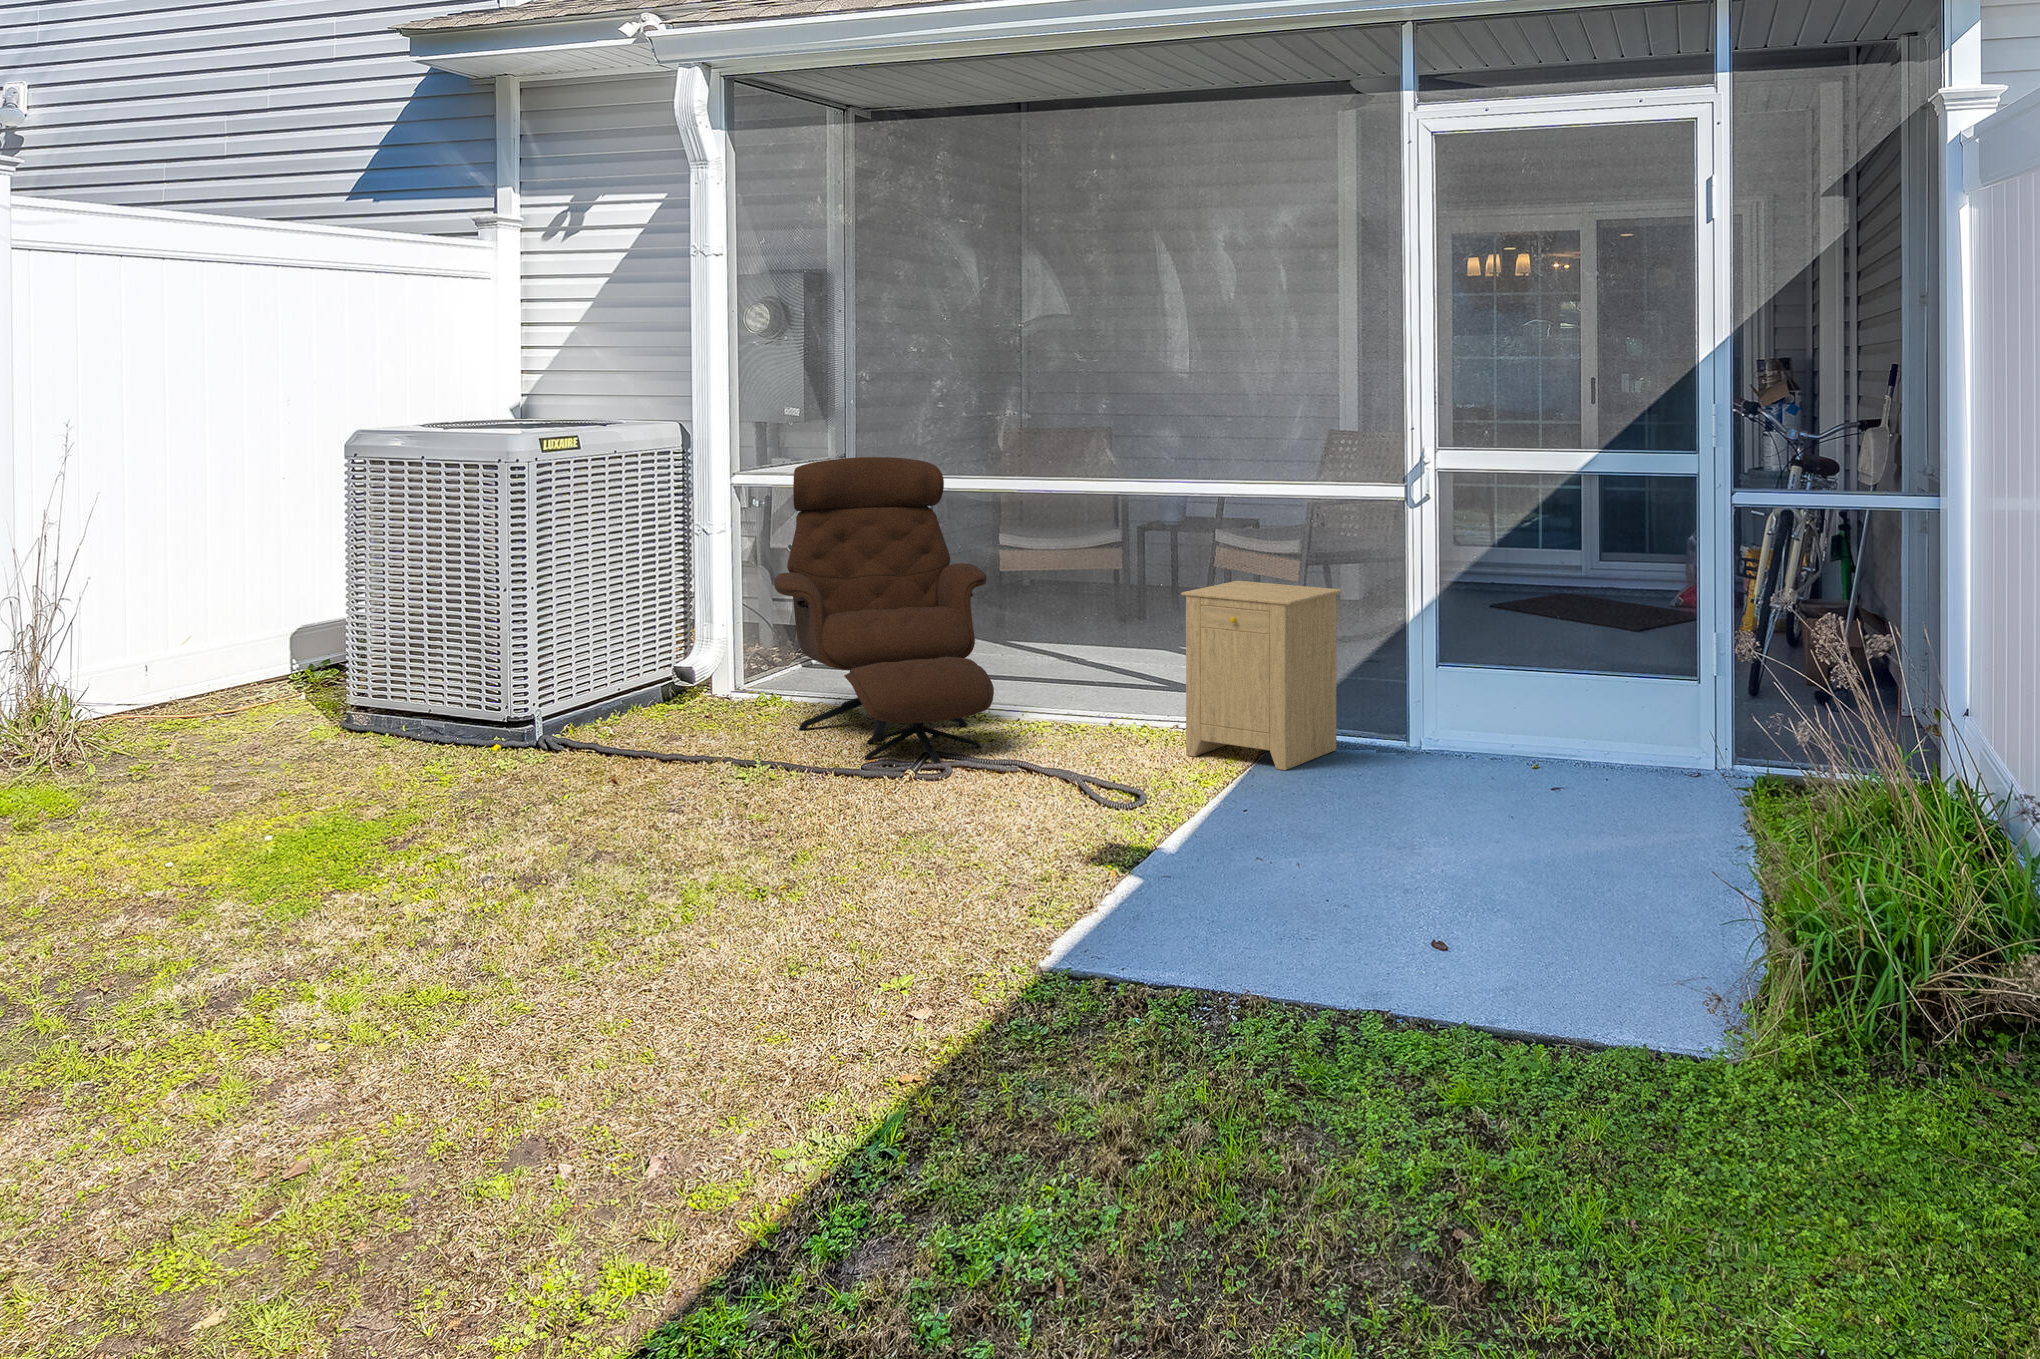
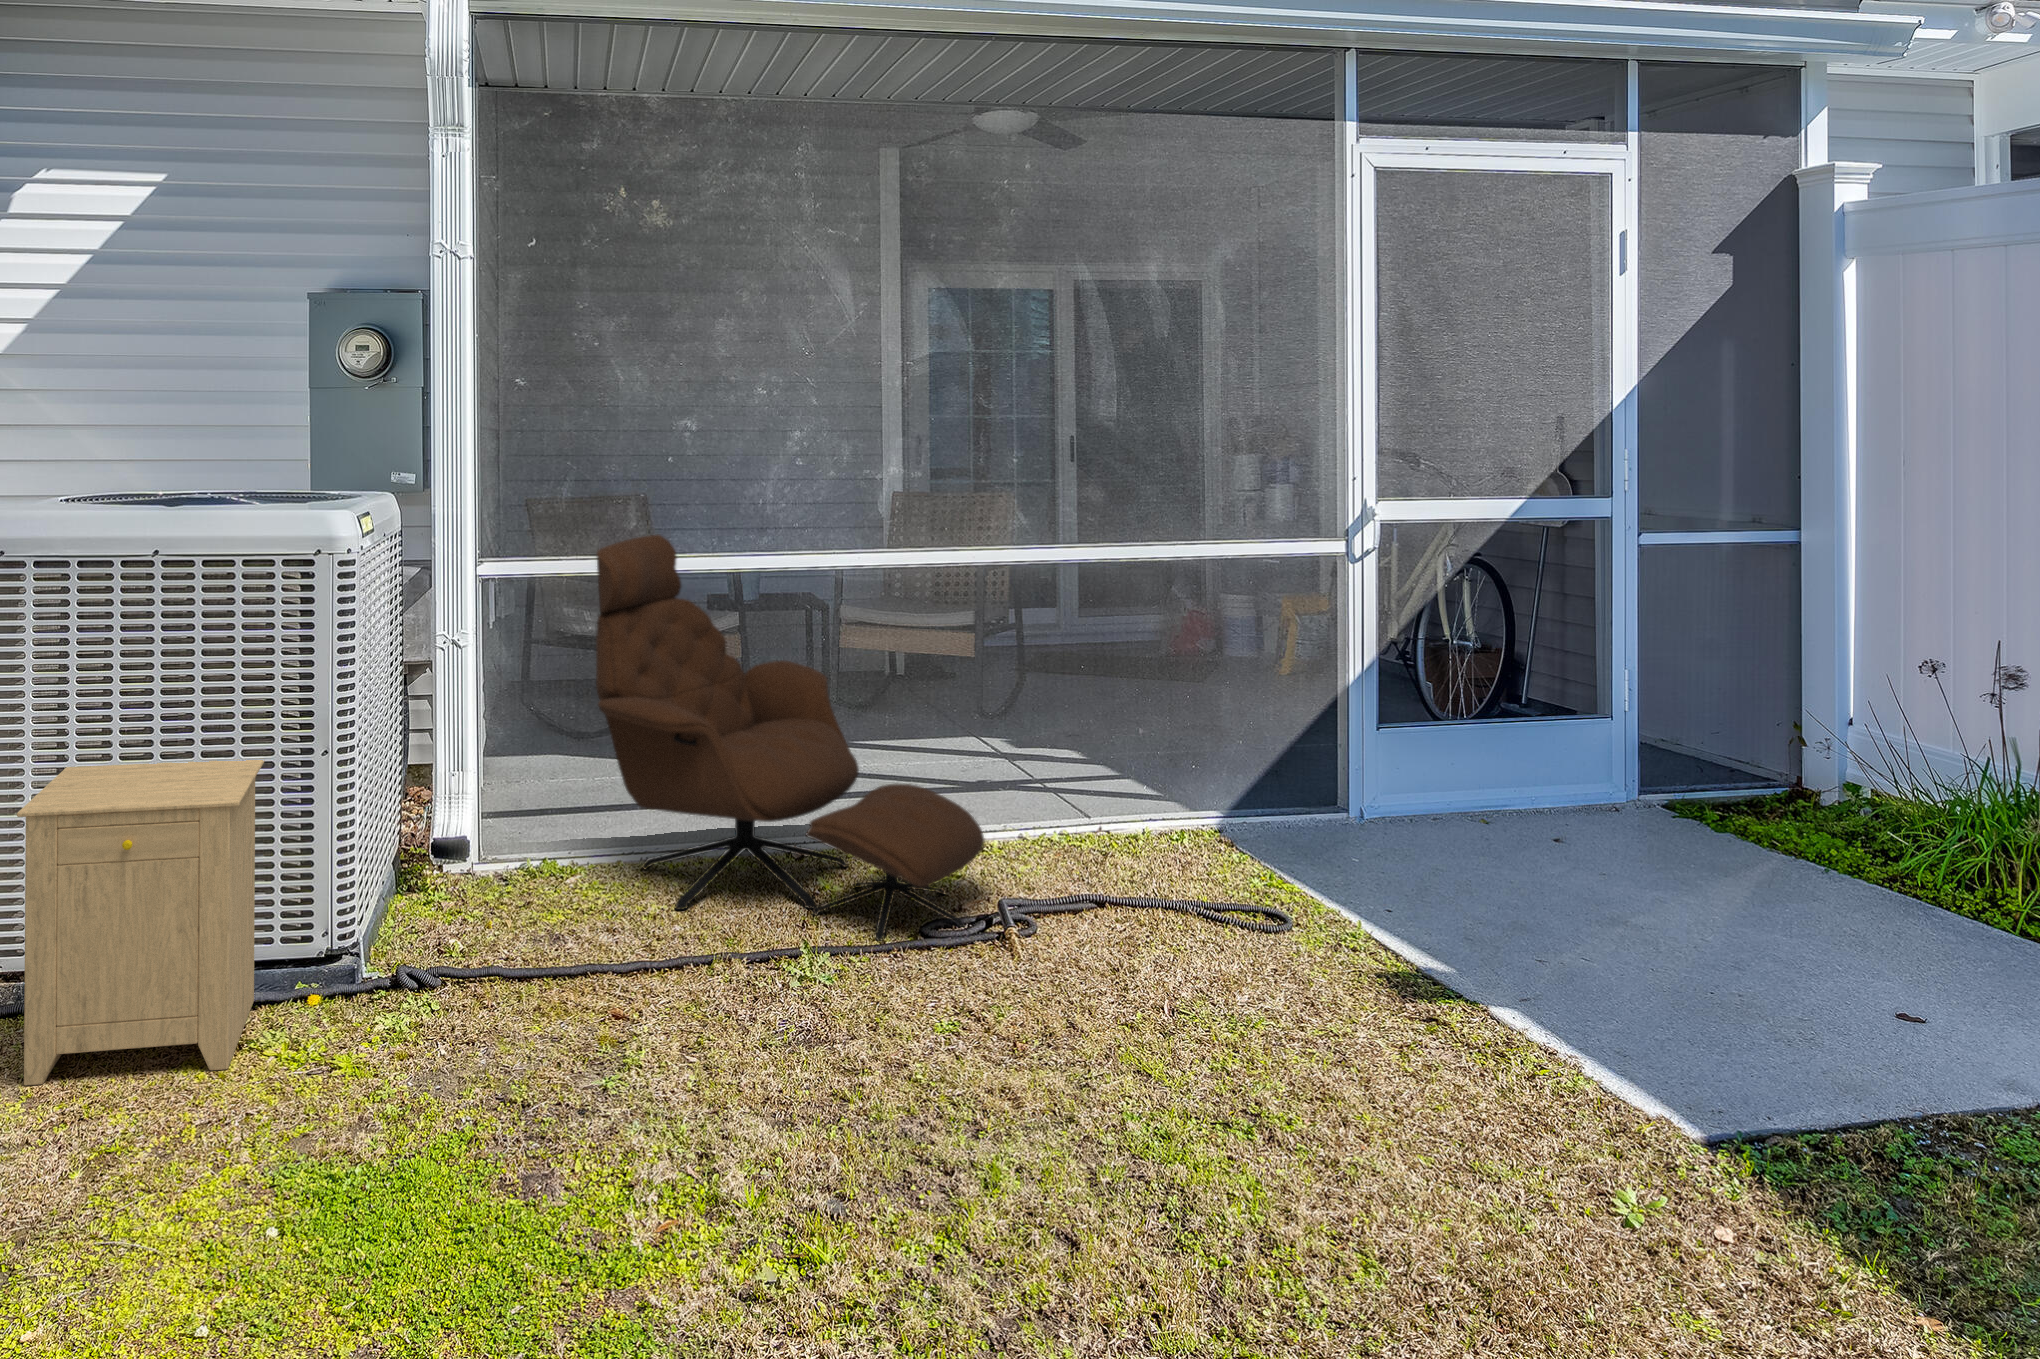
side table: present [1181,581,1342,770] -> present [17,760,264,1086]

